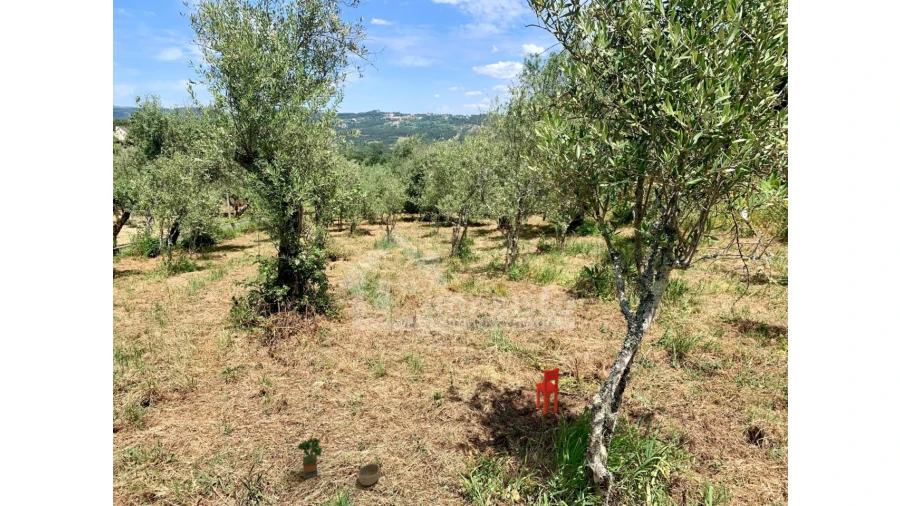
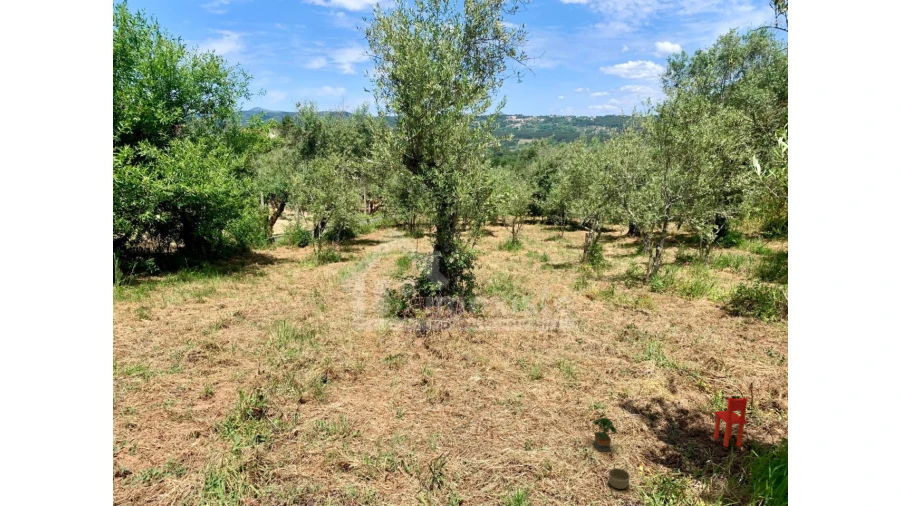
potted tree: present [298,438,322,479] -> present [594,418,617,451]
basket: present [358,454,380,485] -> present [609,458,630,489]

